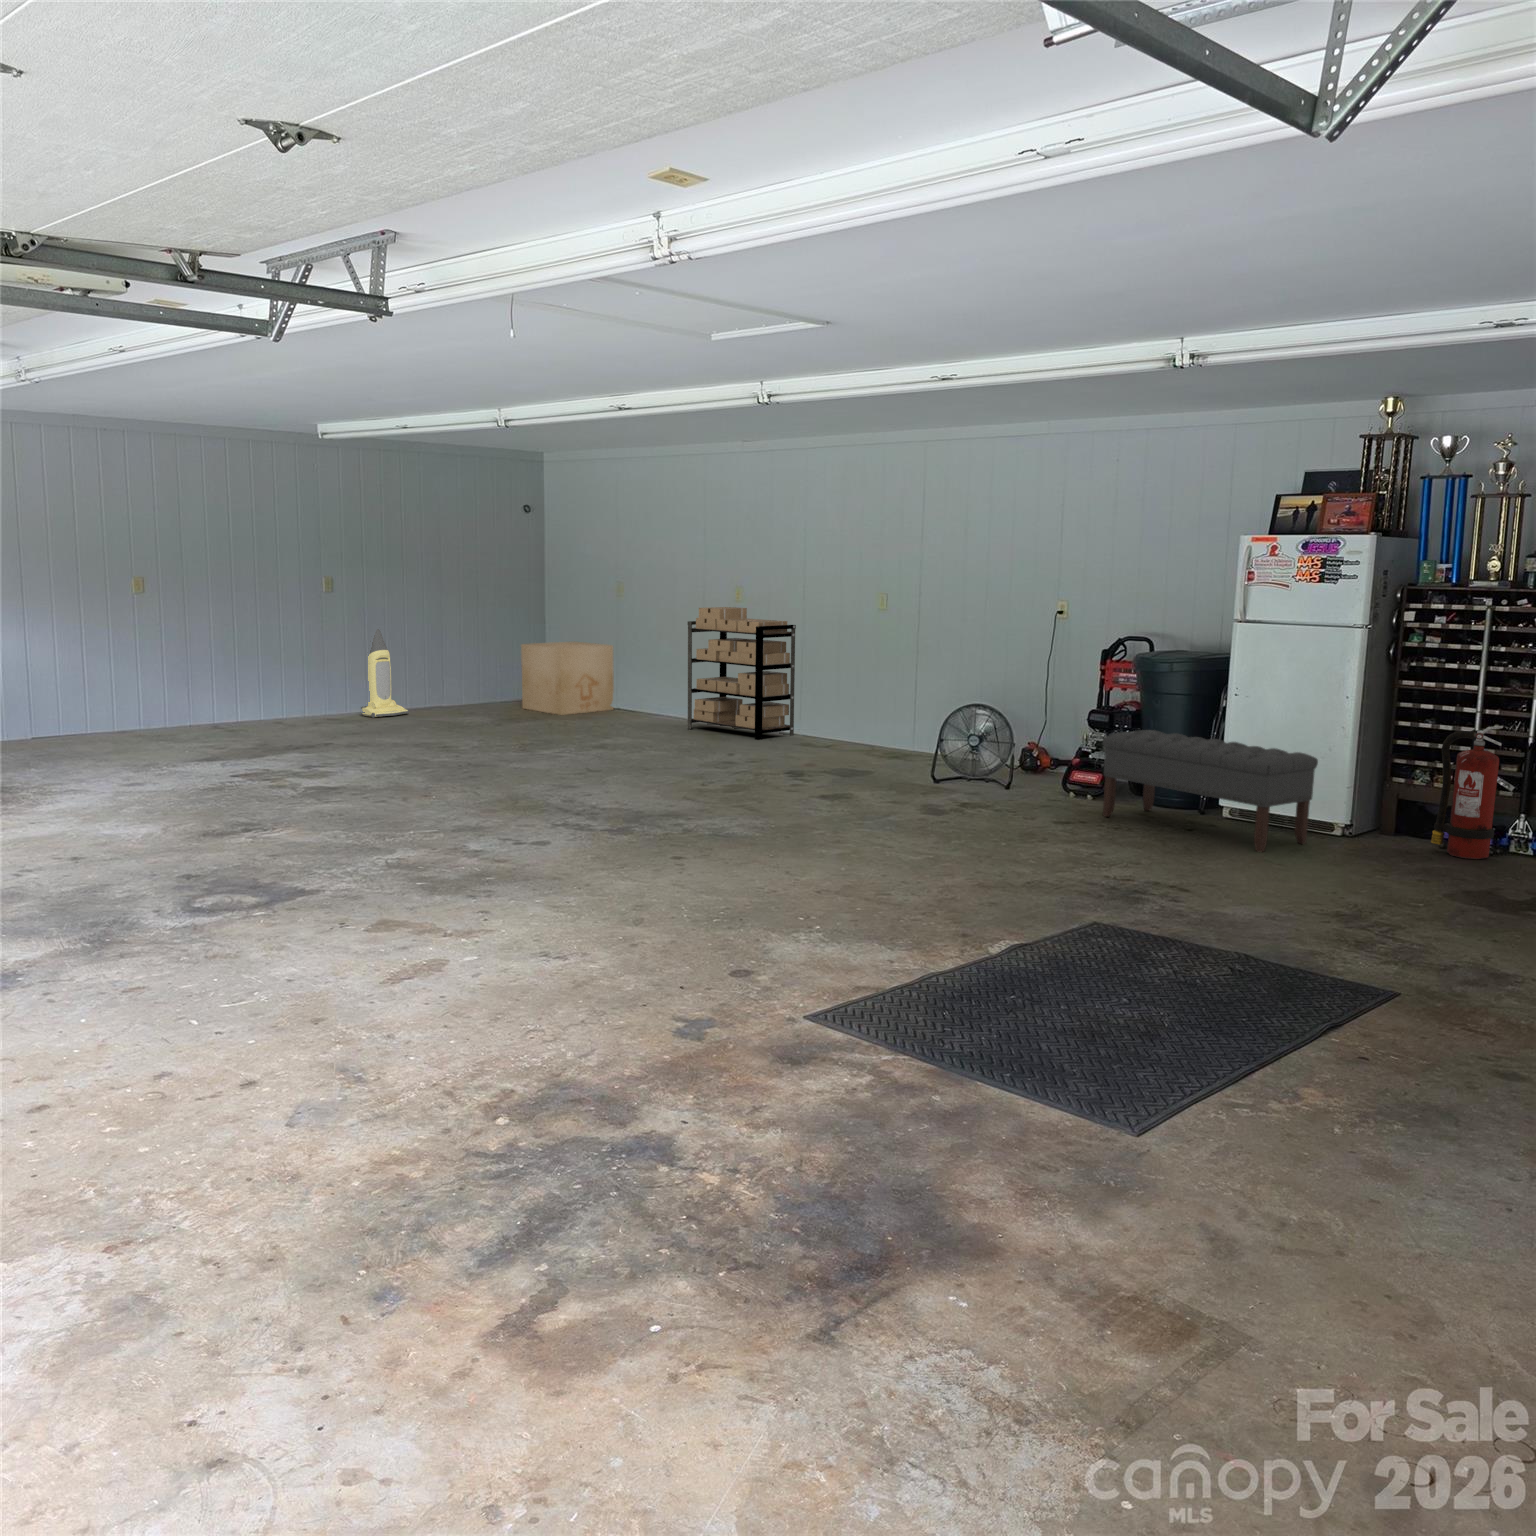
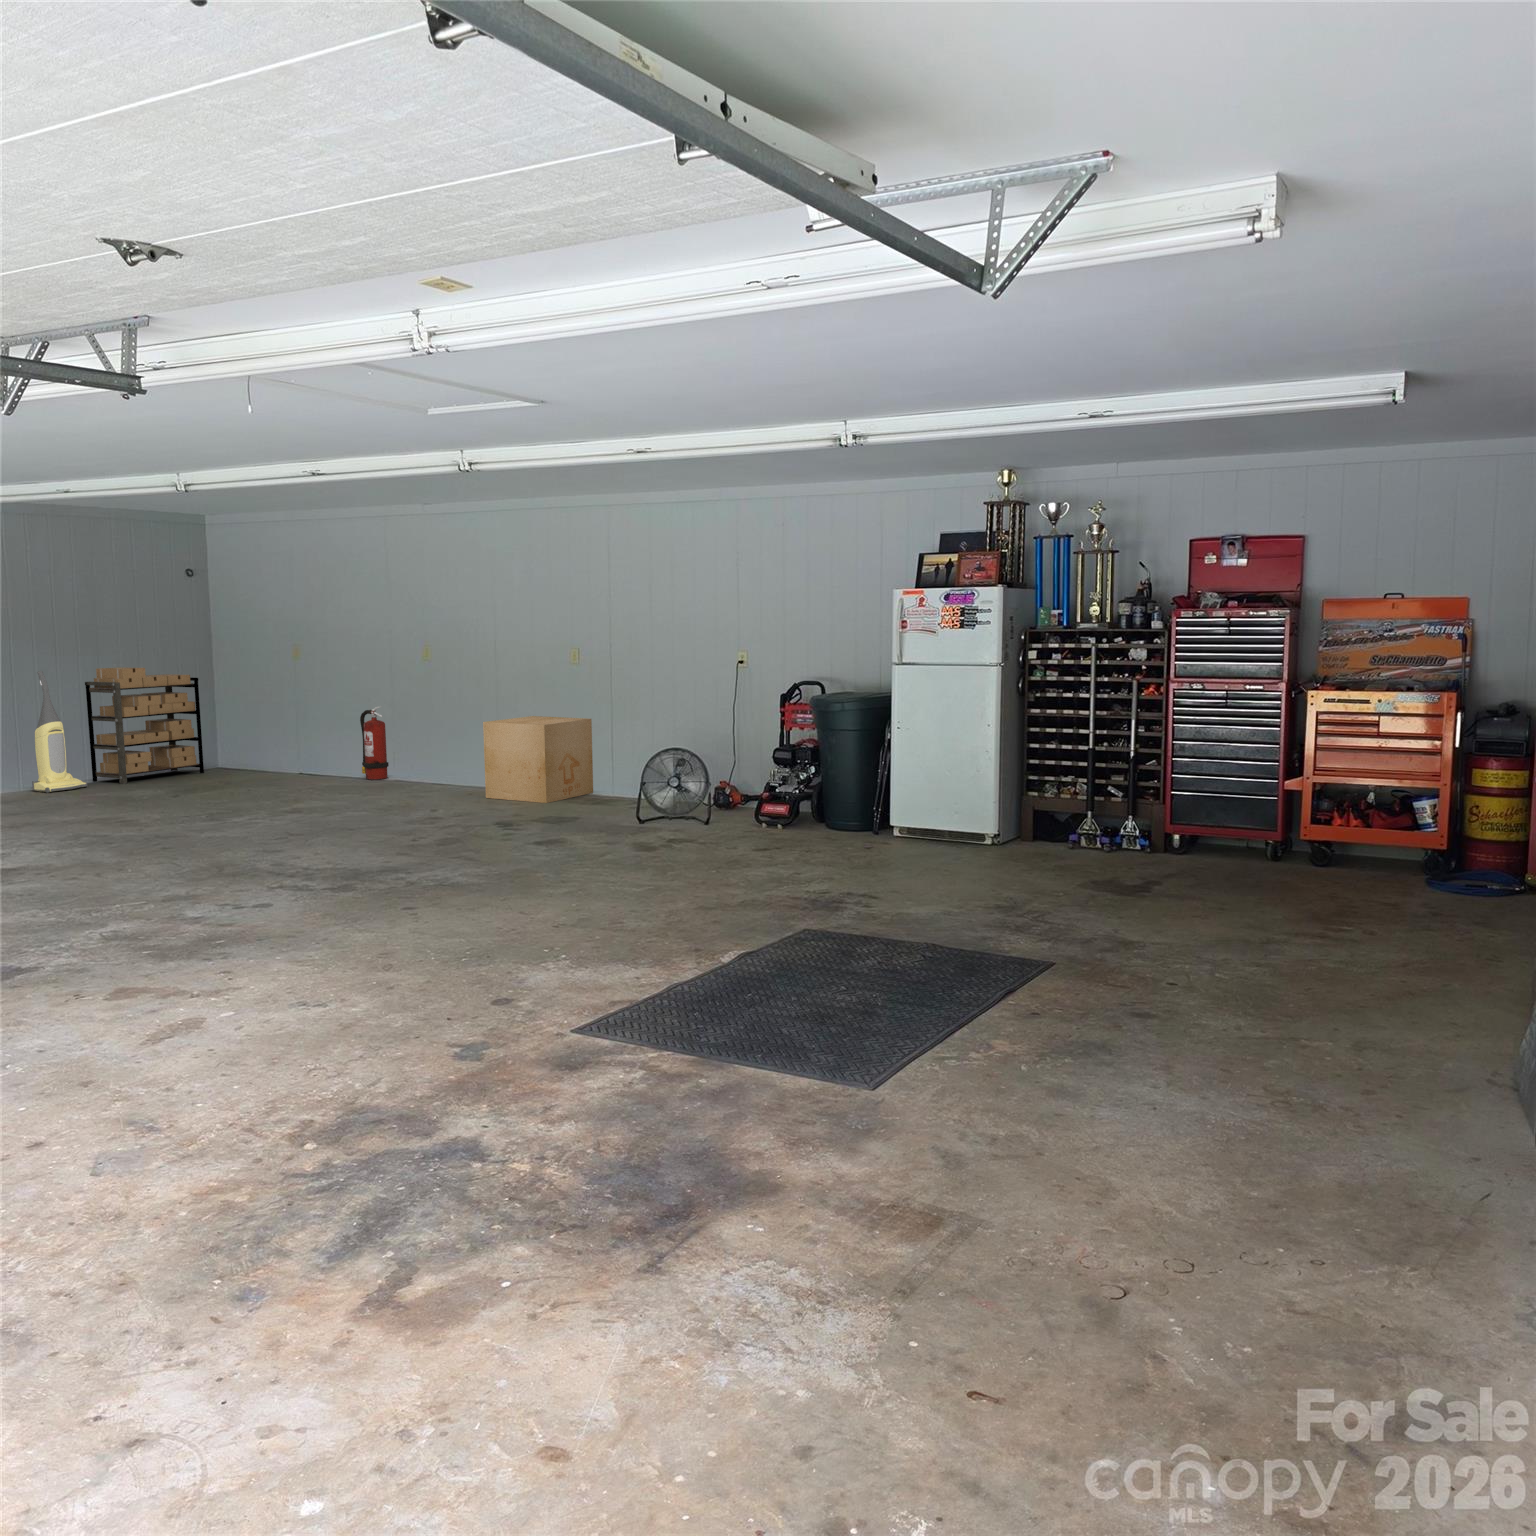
shelving unit: present [688,607,796,740] -> present [85,667,204,784]
cardboard box: present [521,641,614,715] -> present [483,716,593,803]
fire extinguisher: present [1431,726,1503,859] -> present [360,706,389,780]
bench: present [1103,730,1318,852] -> none [793,761,971,860]

